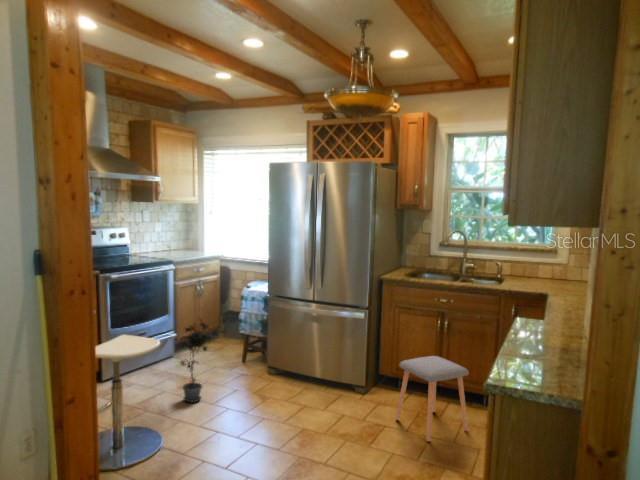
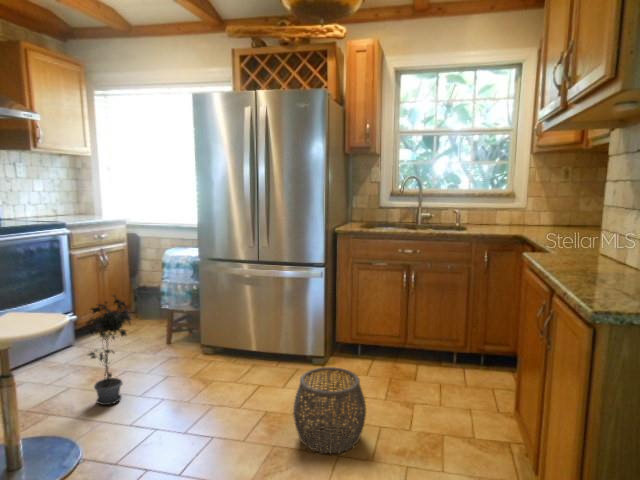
stool: present [396,356,469,442] -> none [371,315,455,415]
woven basket: none [318,391,376,459] -> present [293,367,366,454]

